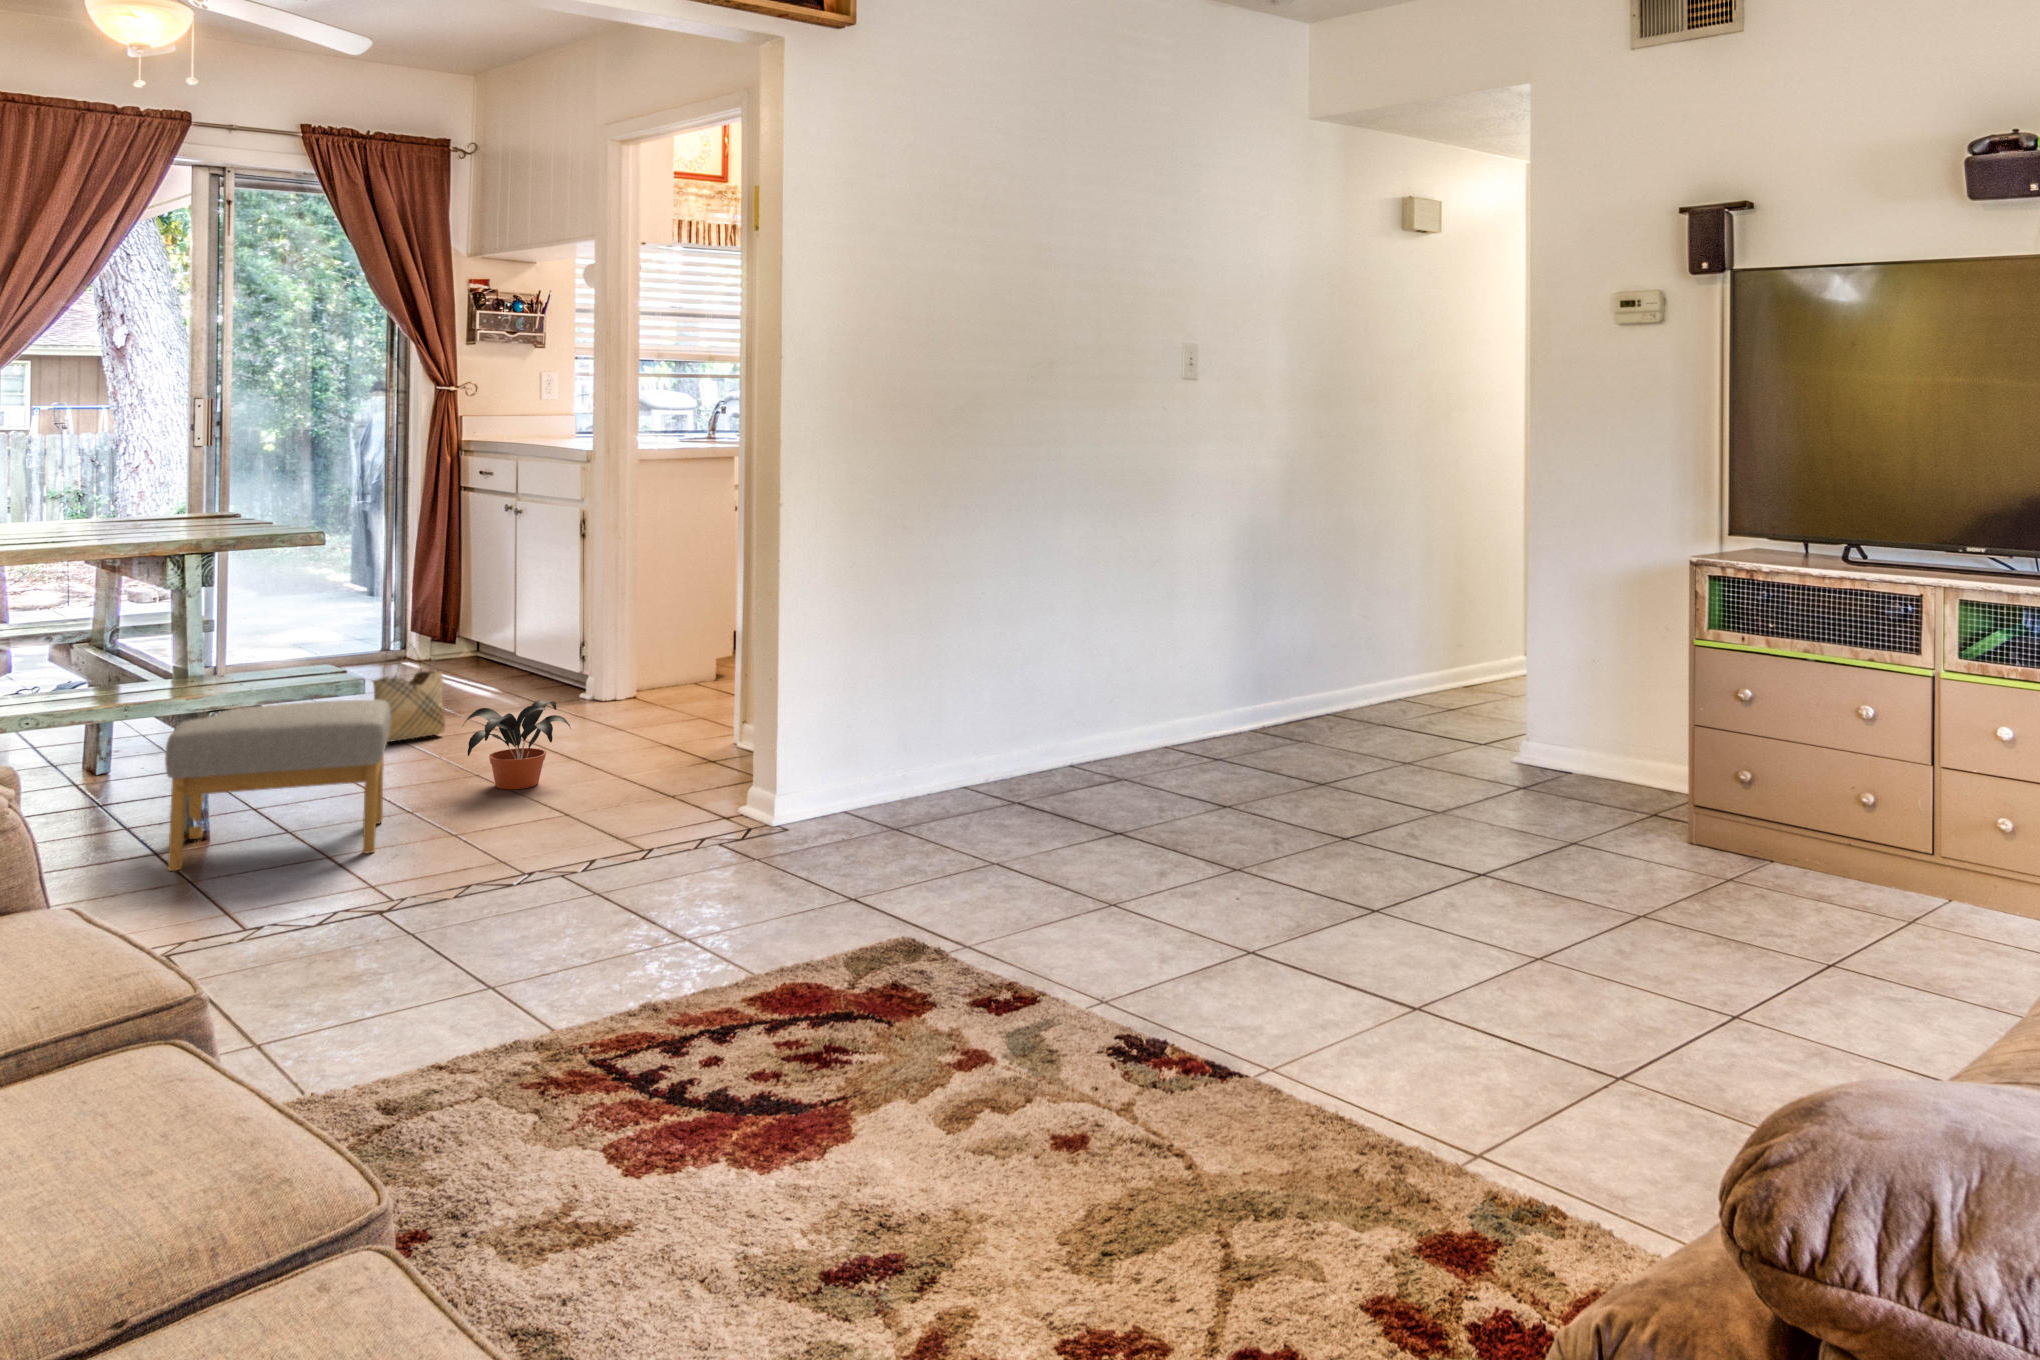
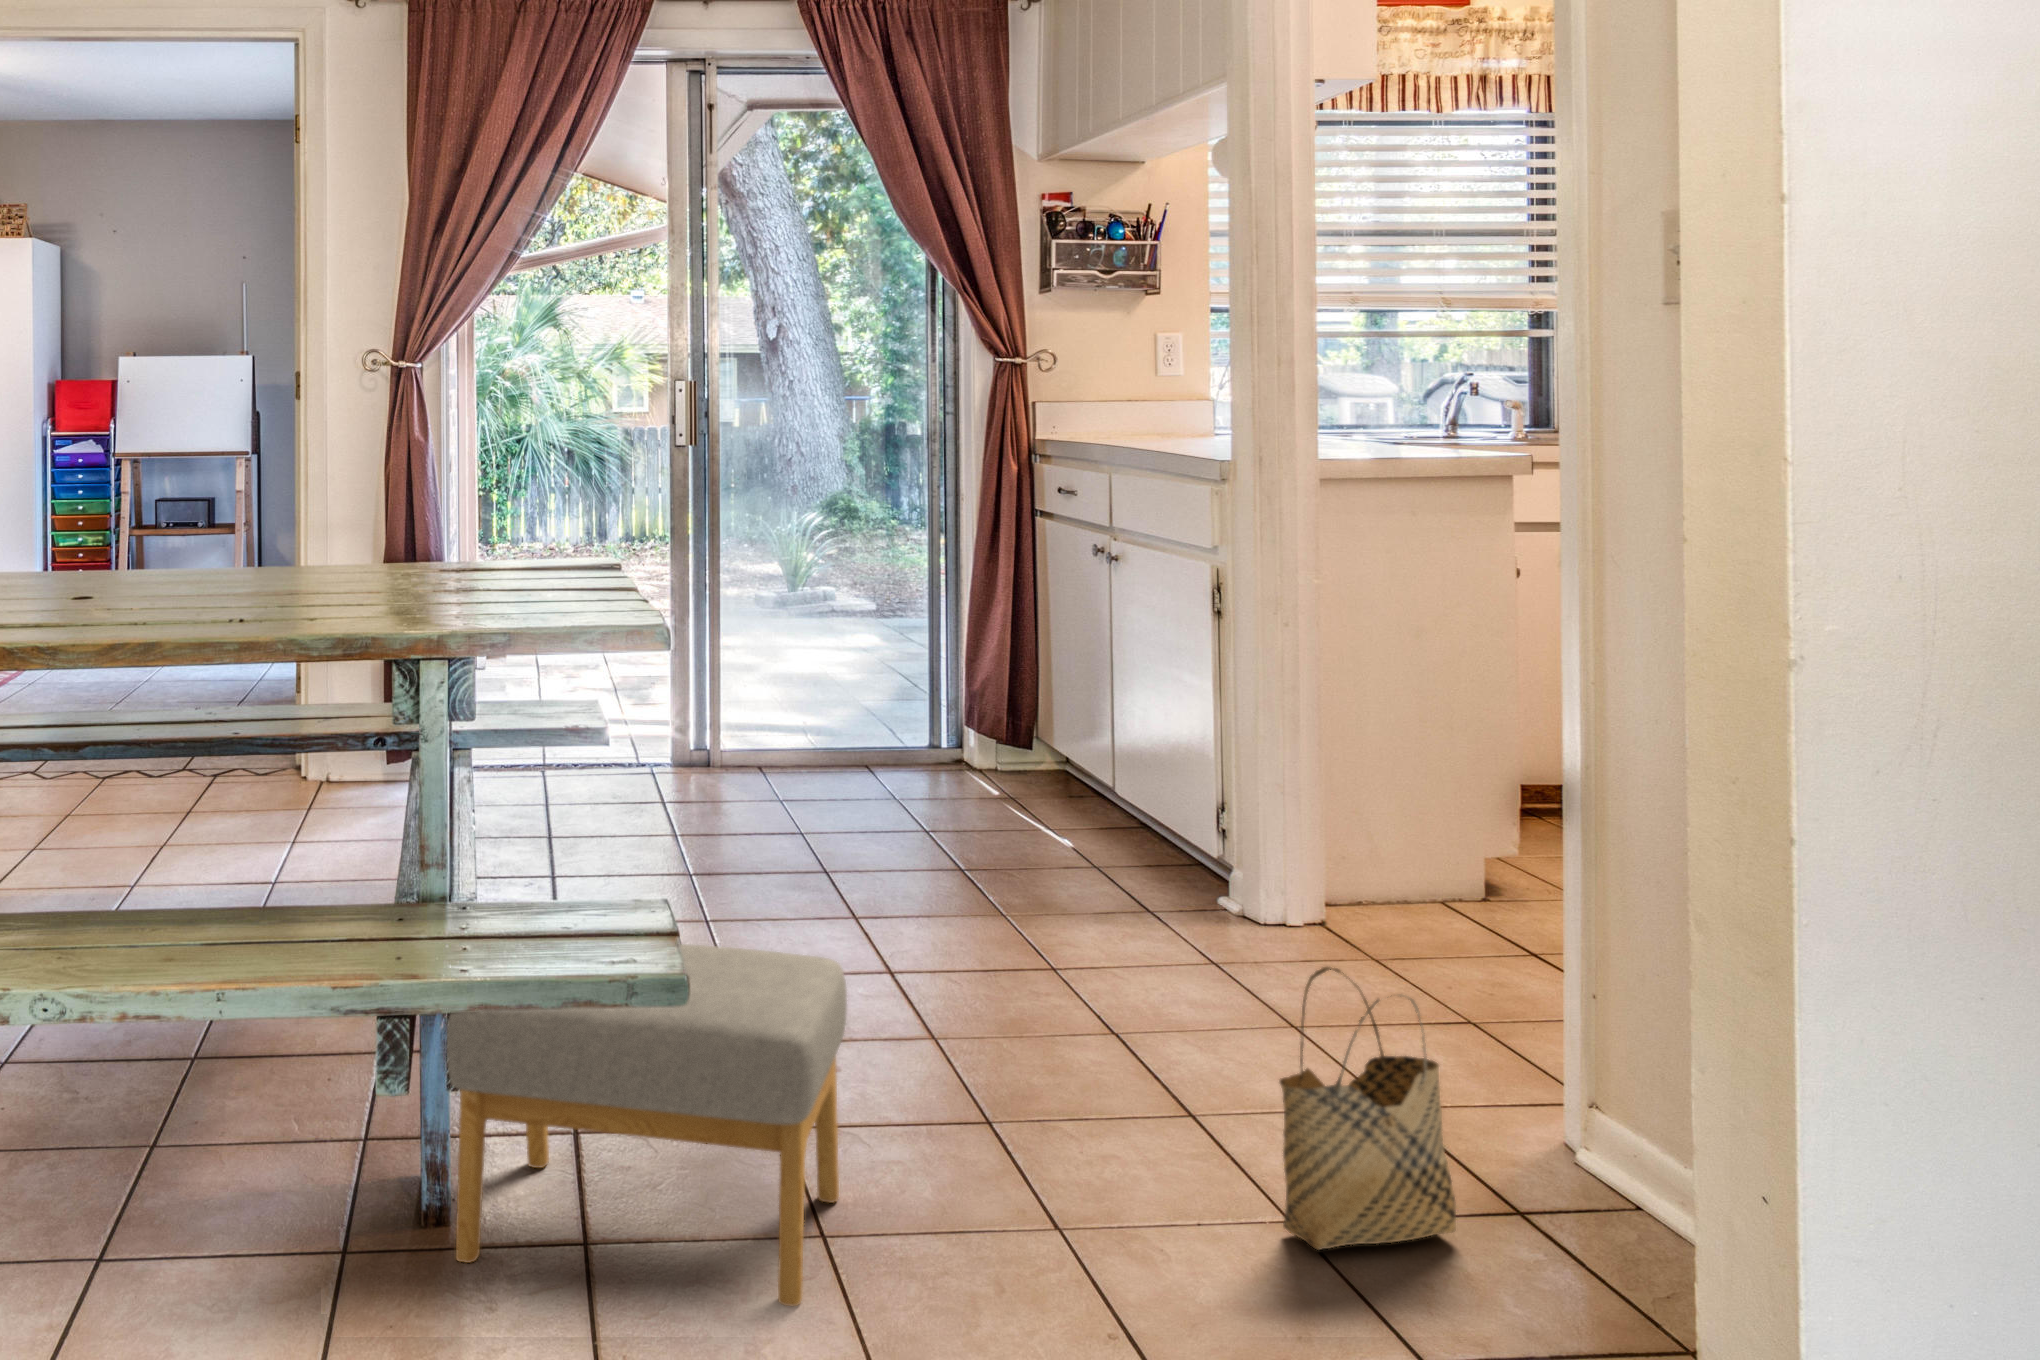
woven basket: present [373,639,445,742] -> present [1280,967,1456,1250]
potted plant: present [463,700,571,789] -> none [996,963,1202,1149]

